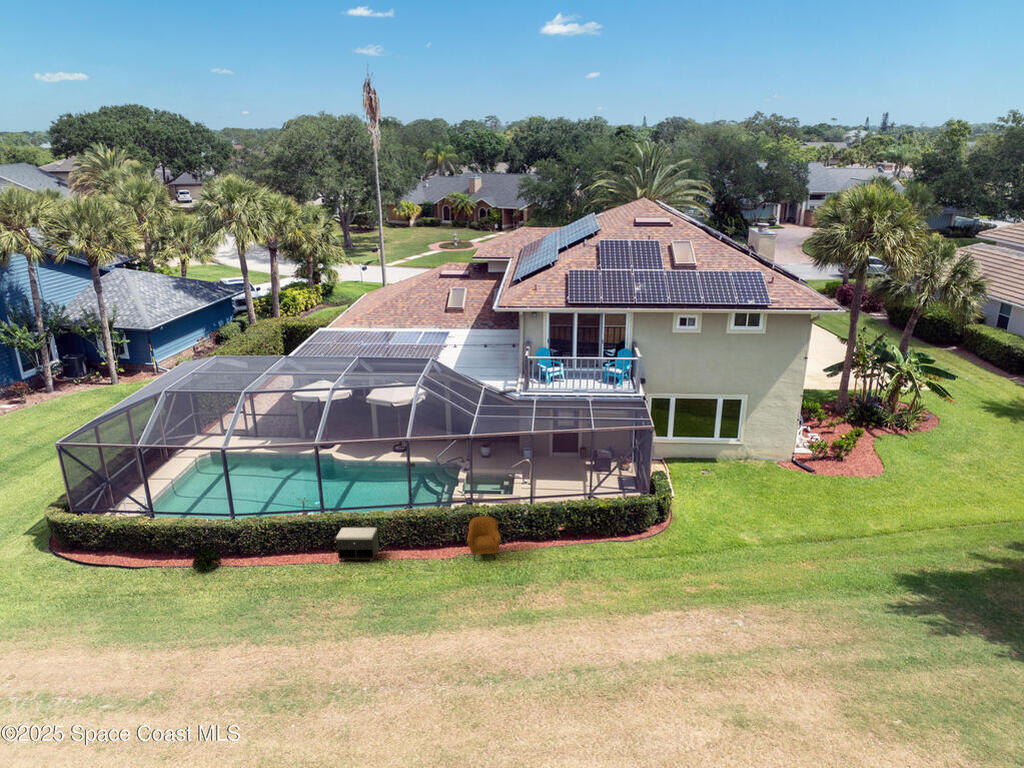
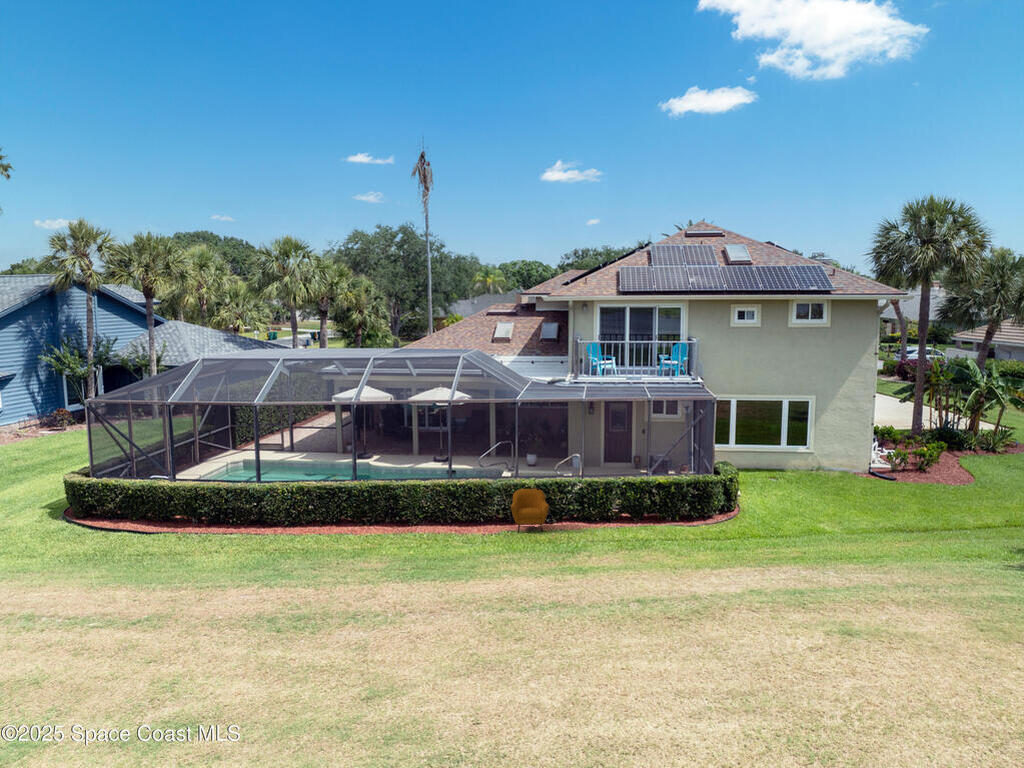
storage bench: present [336,528,379,560] -> none [367,497,412,532]
potted plant: present [192,546,221,573] -> none [210,510,242,537]

